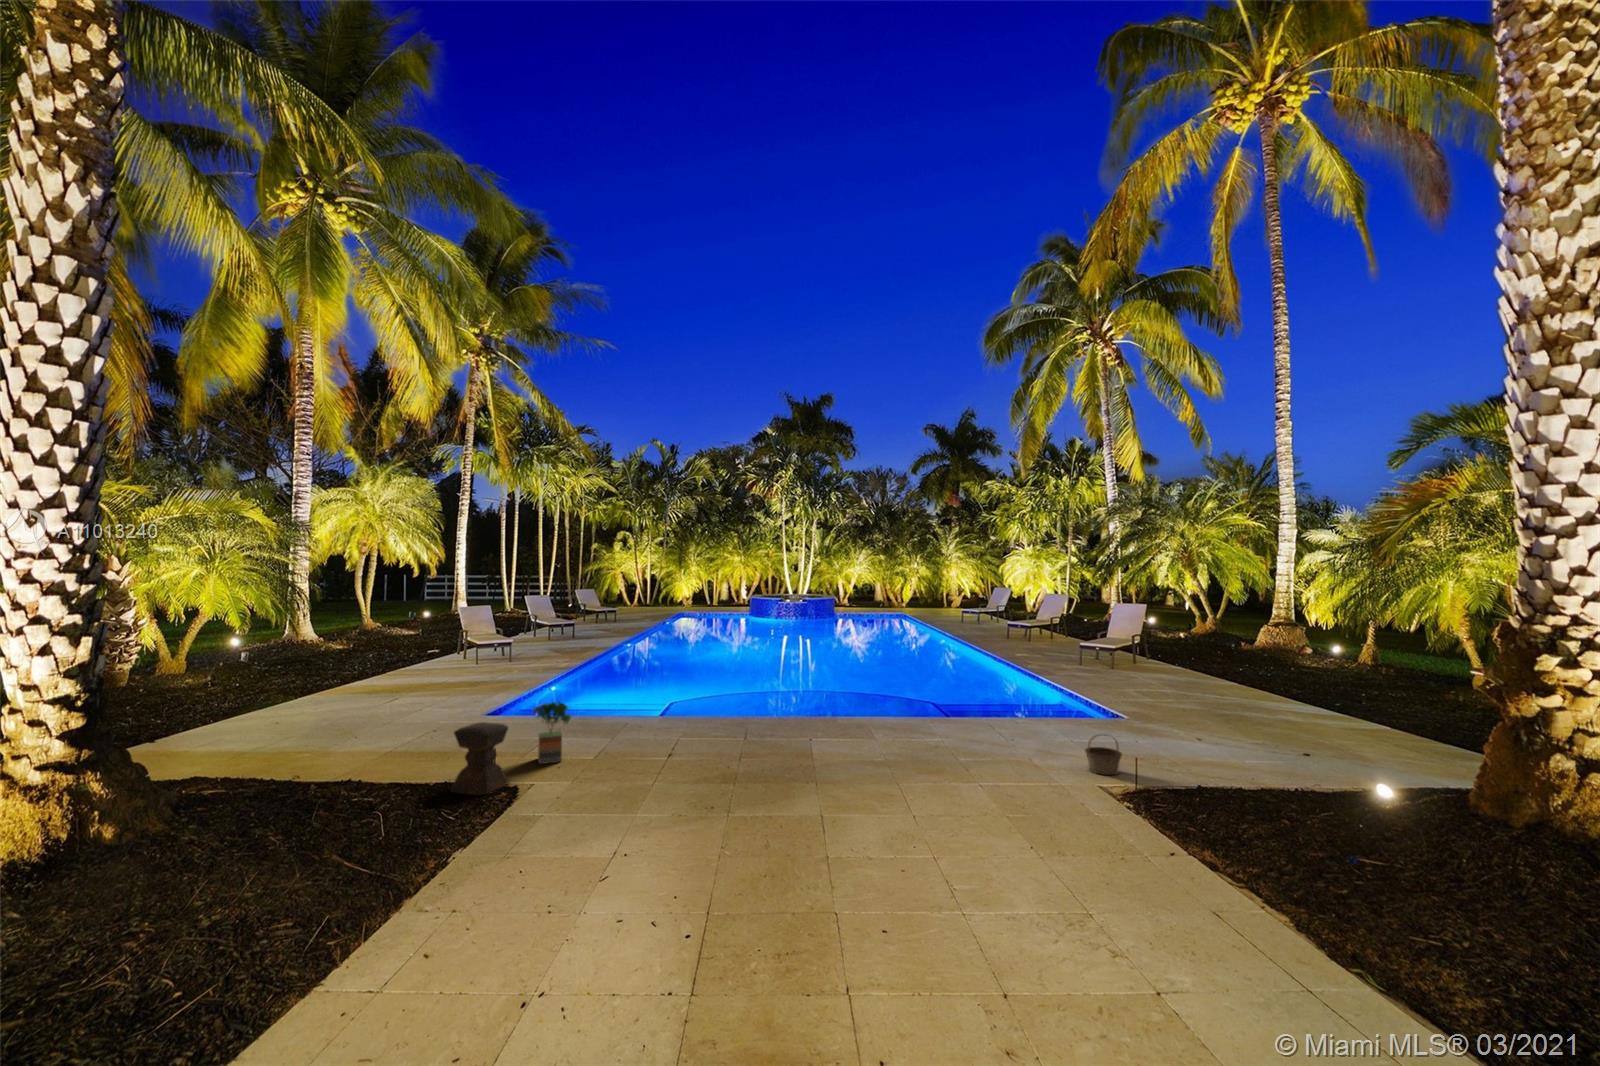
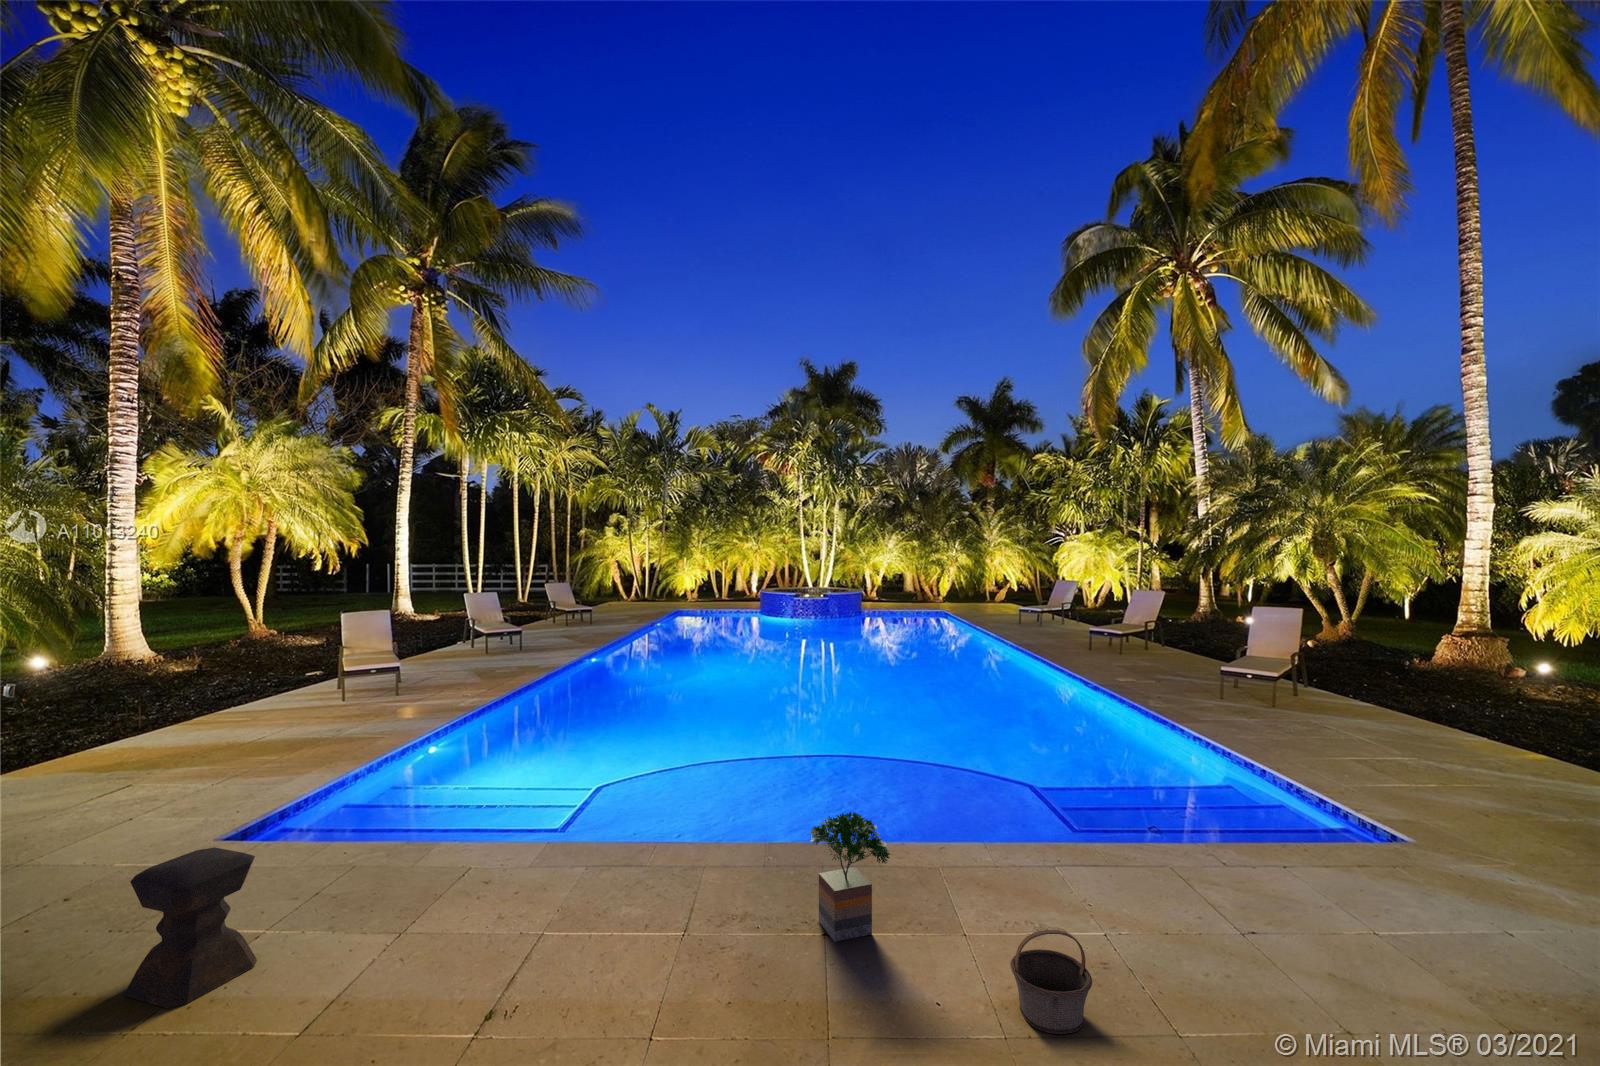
potted tree: present [532,701,572,764] -> present [810,812,890,942]
basket: present [1085,735,1122,775] -> present [1010,930,1092,1034]

